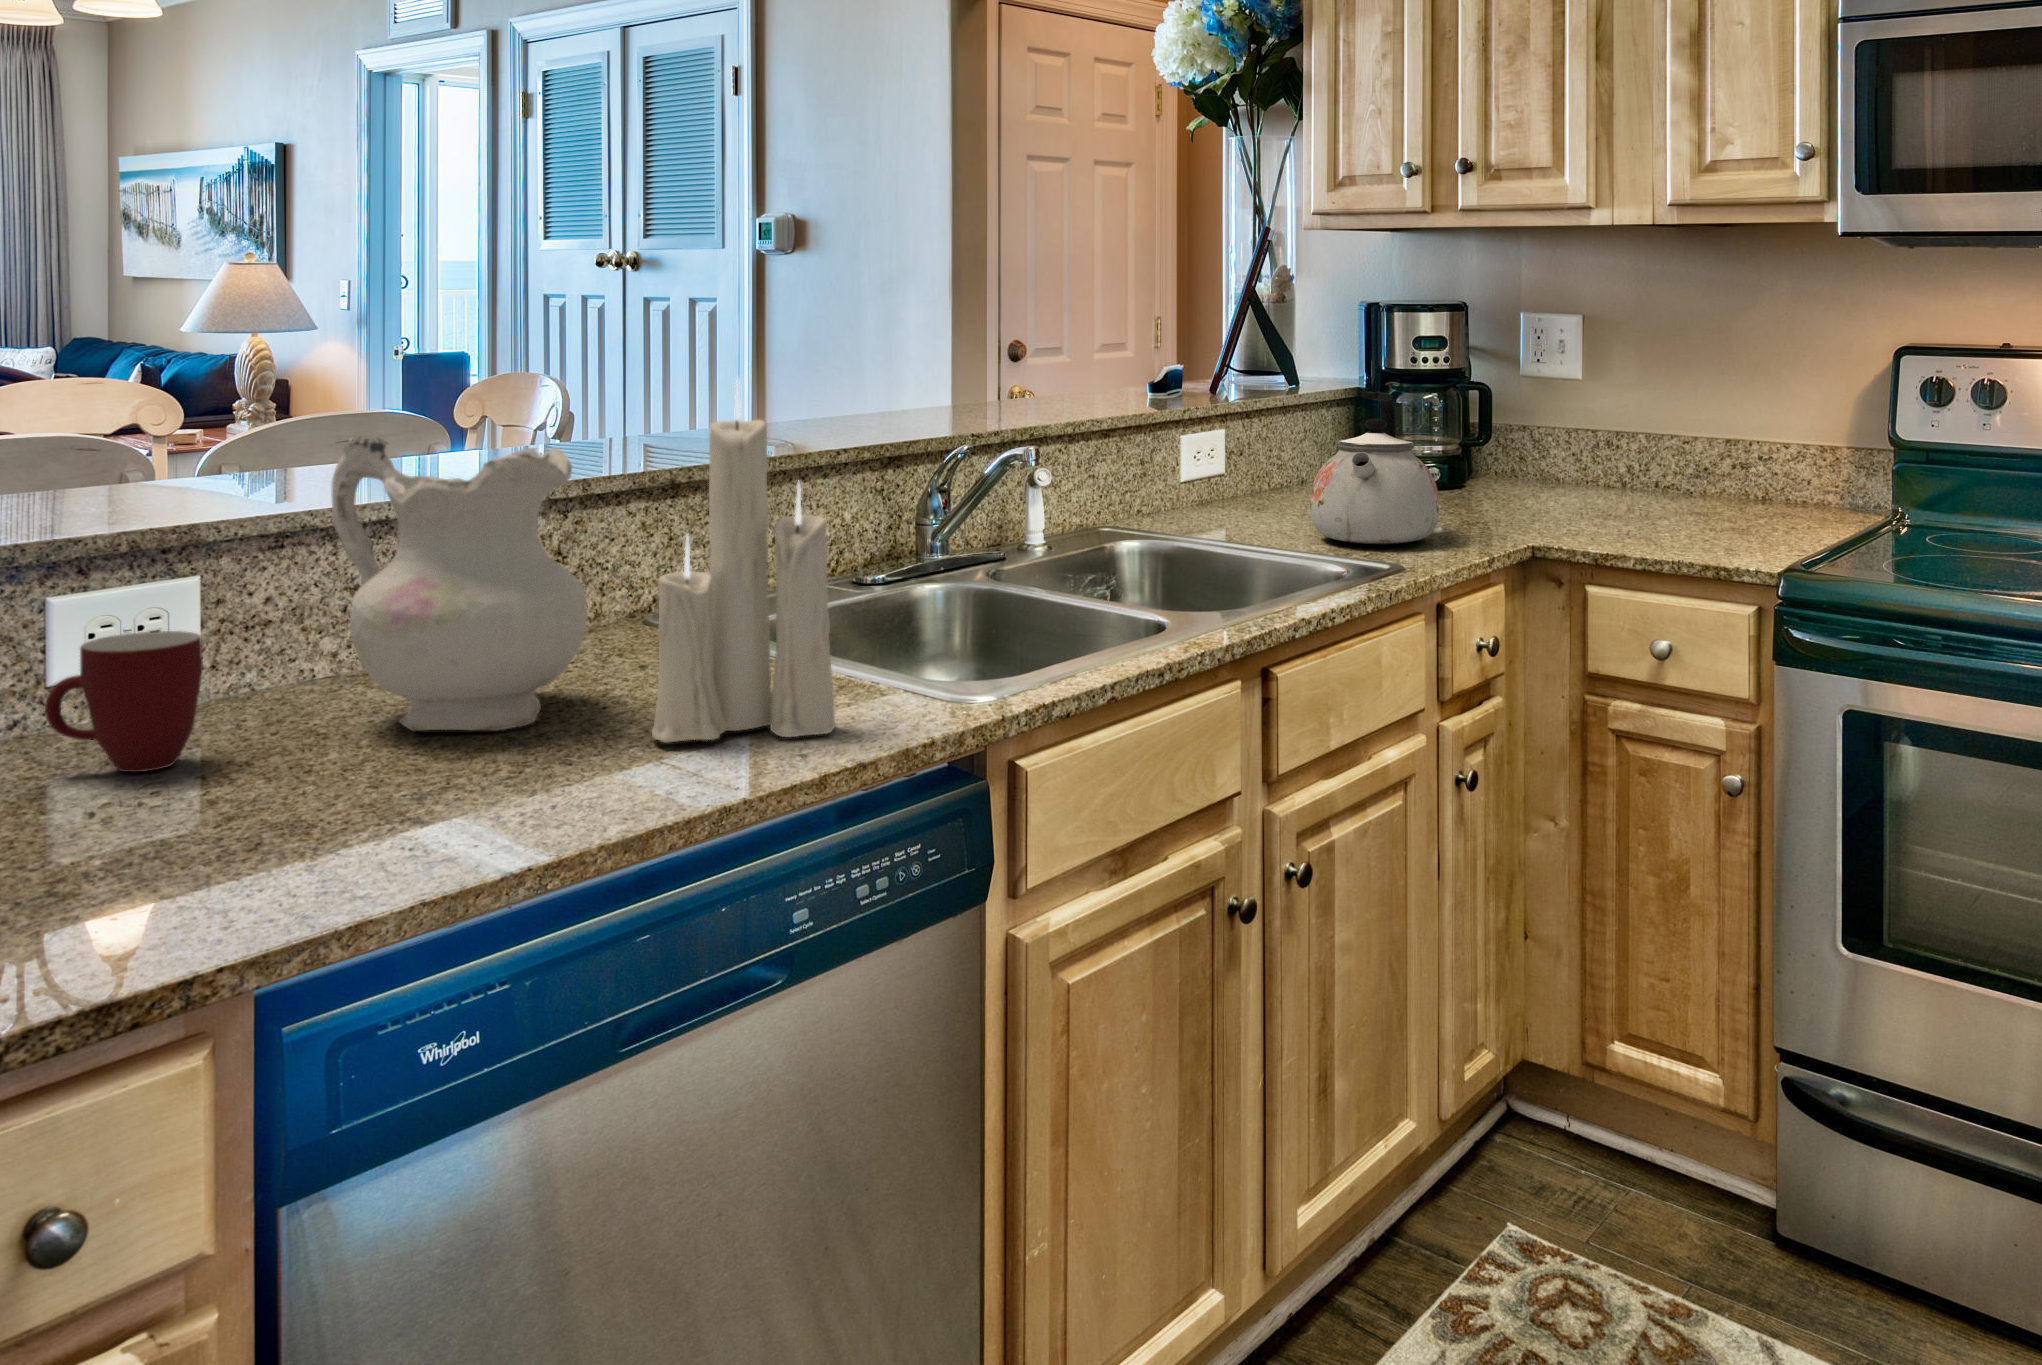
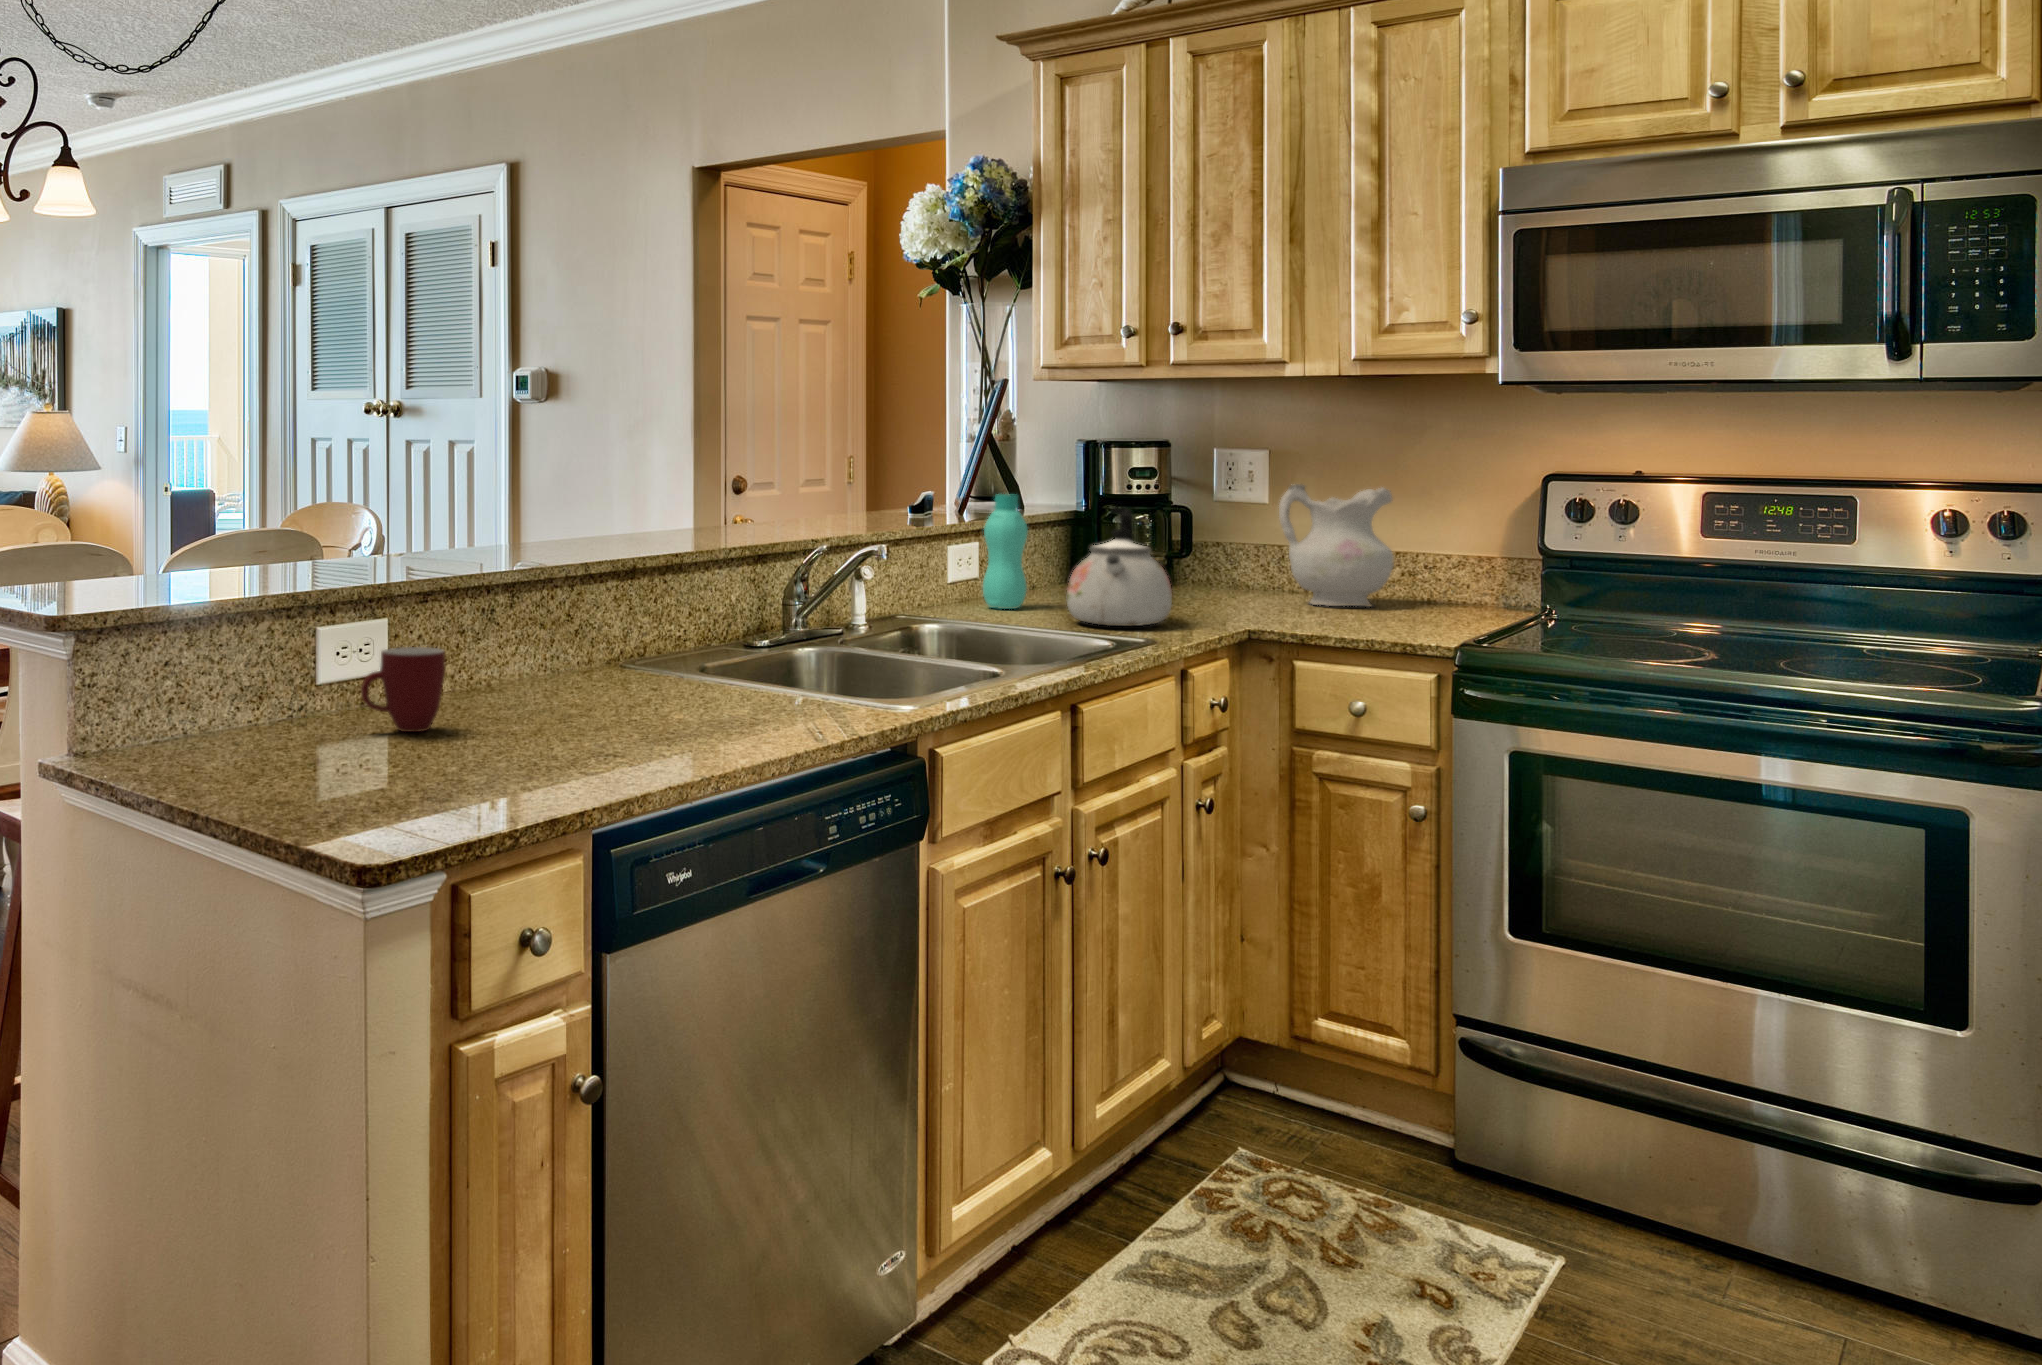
bottle: none [1221,372,1275,516] -> present [983,494,1028,609]
candle: present [652,379,835,742] -> none [709,474,824,723]
ceramic pitcher: present [331,437,587,731] -> present [1279,484,1394,607]

